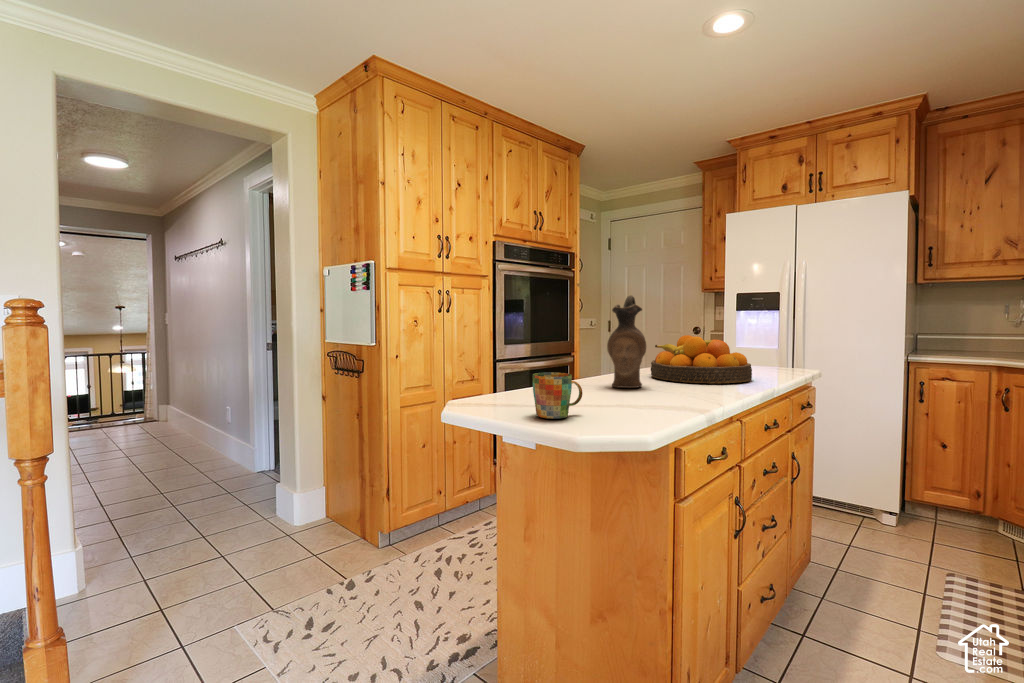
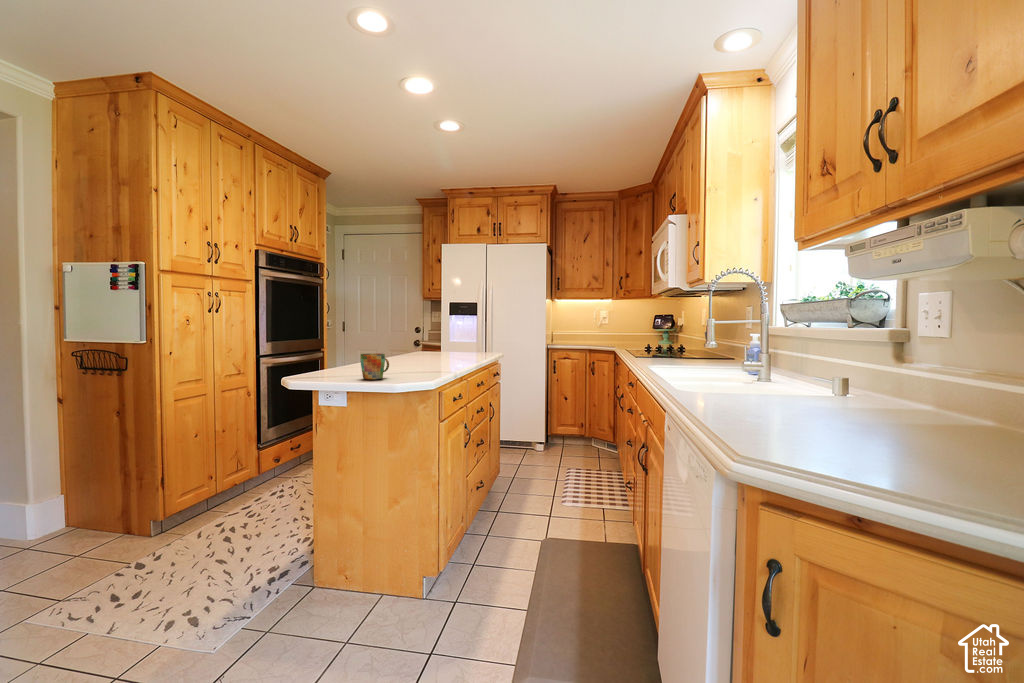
ceramic pitcher: present [607,295,646,388] -> none [386,306,412,366]
fruit bowl: present [651,335,752,383] -> none [407,332,469,362]

